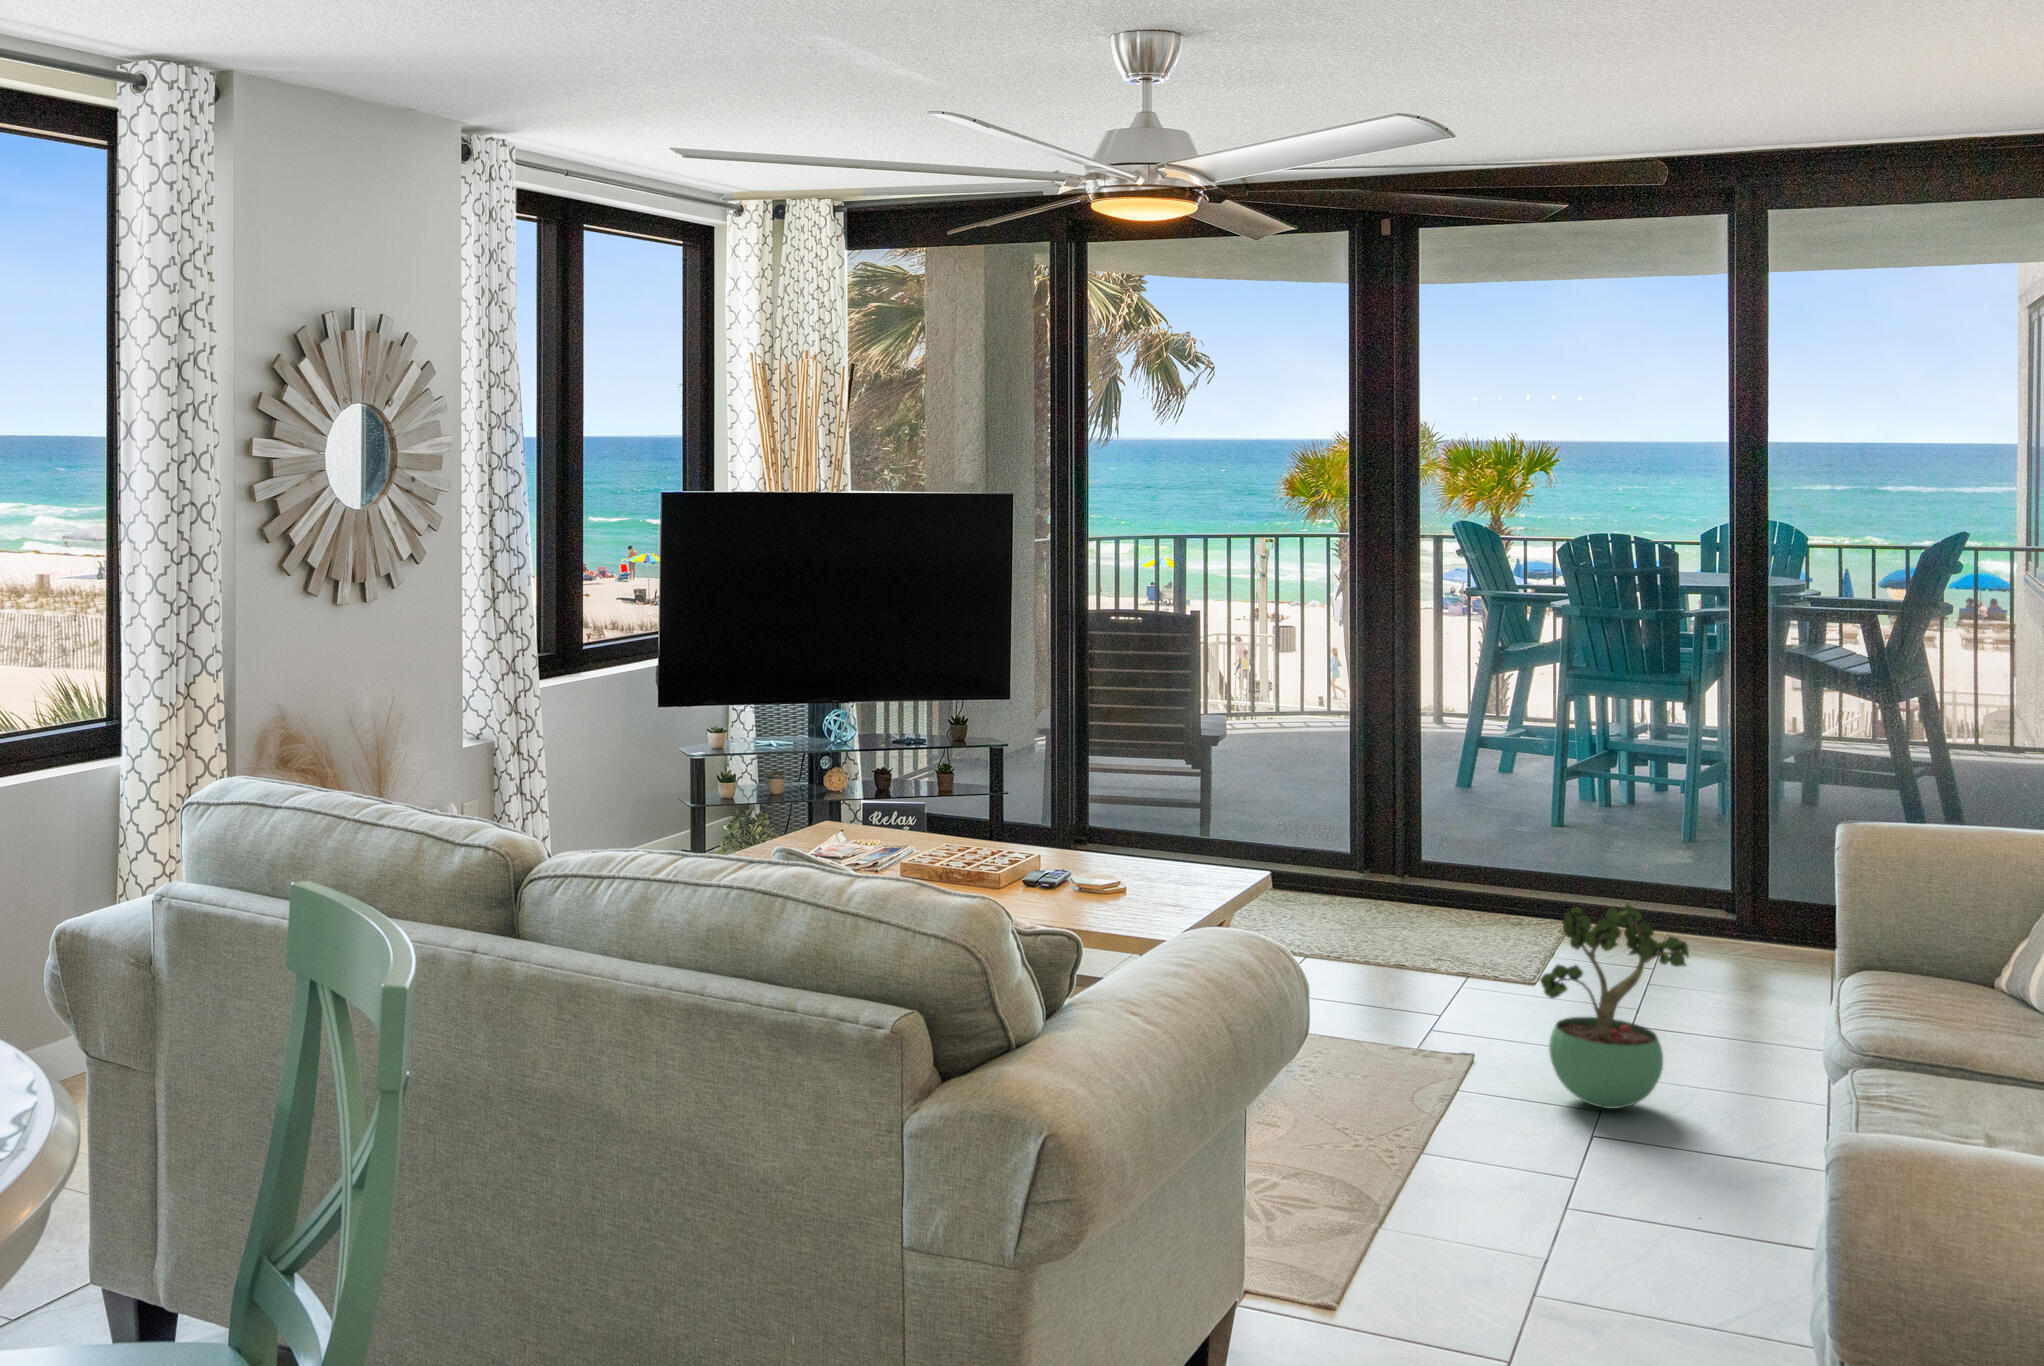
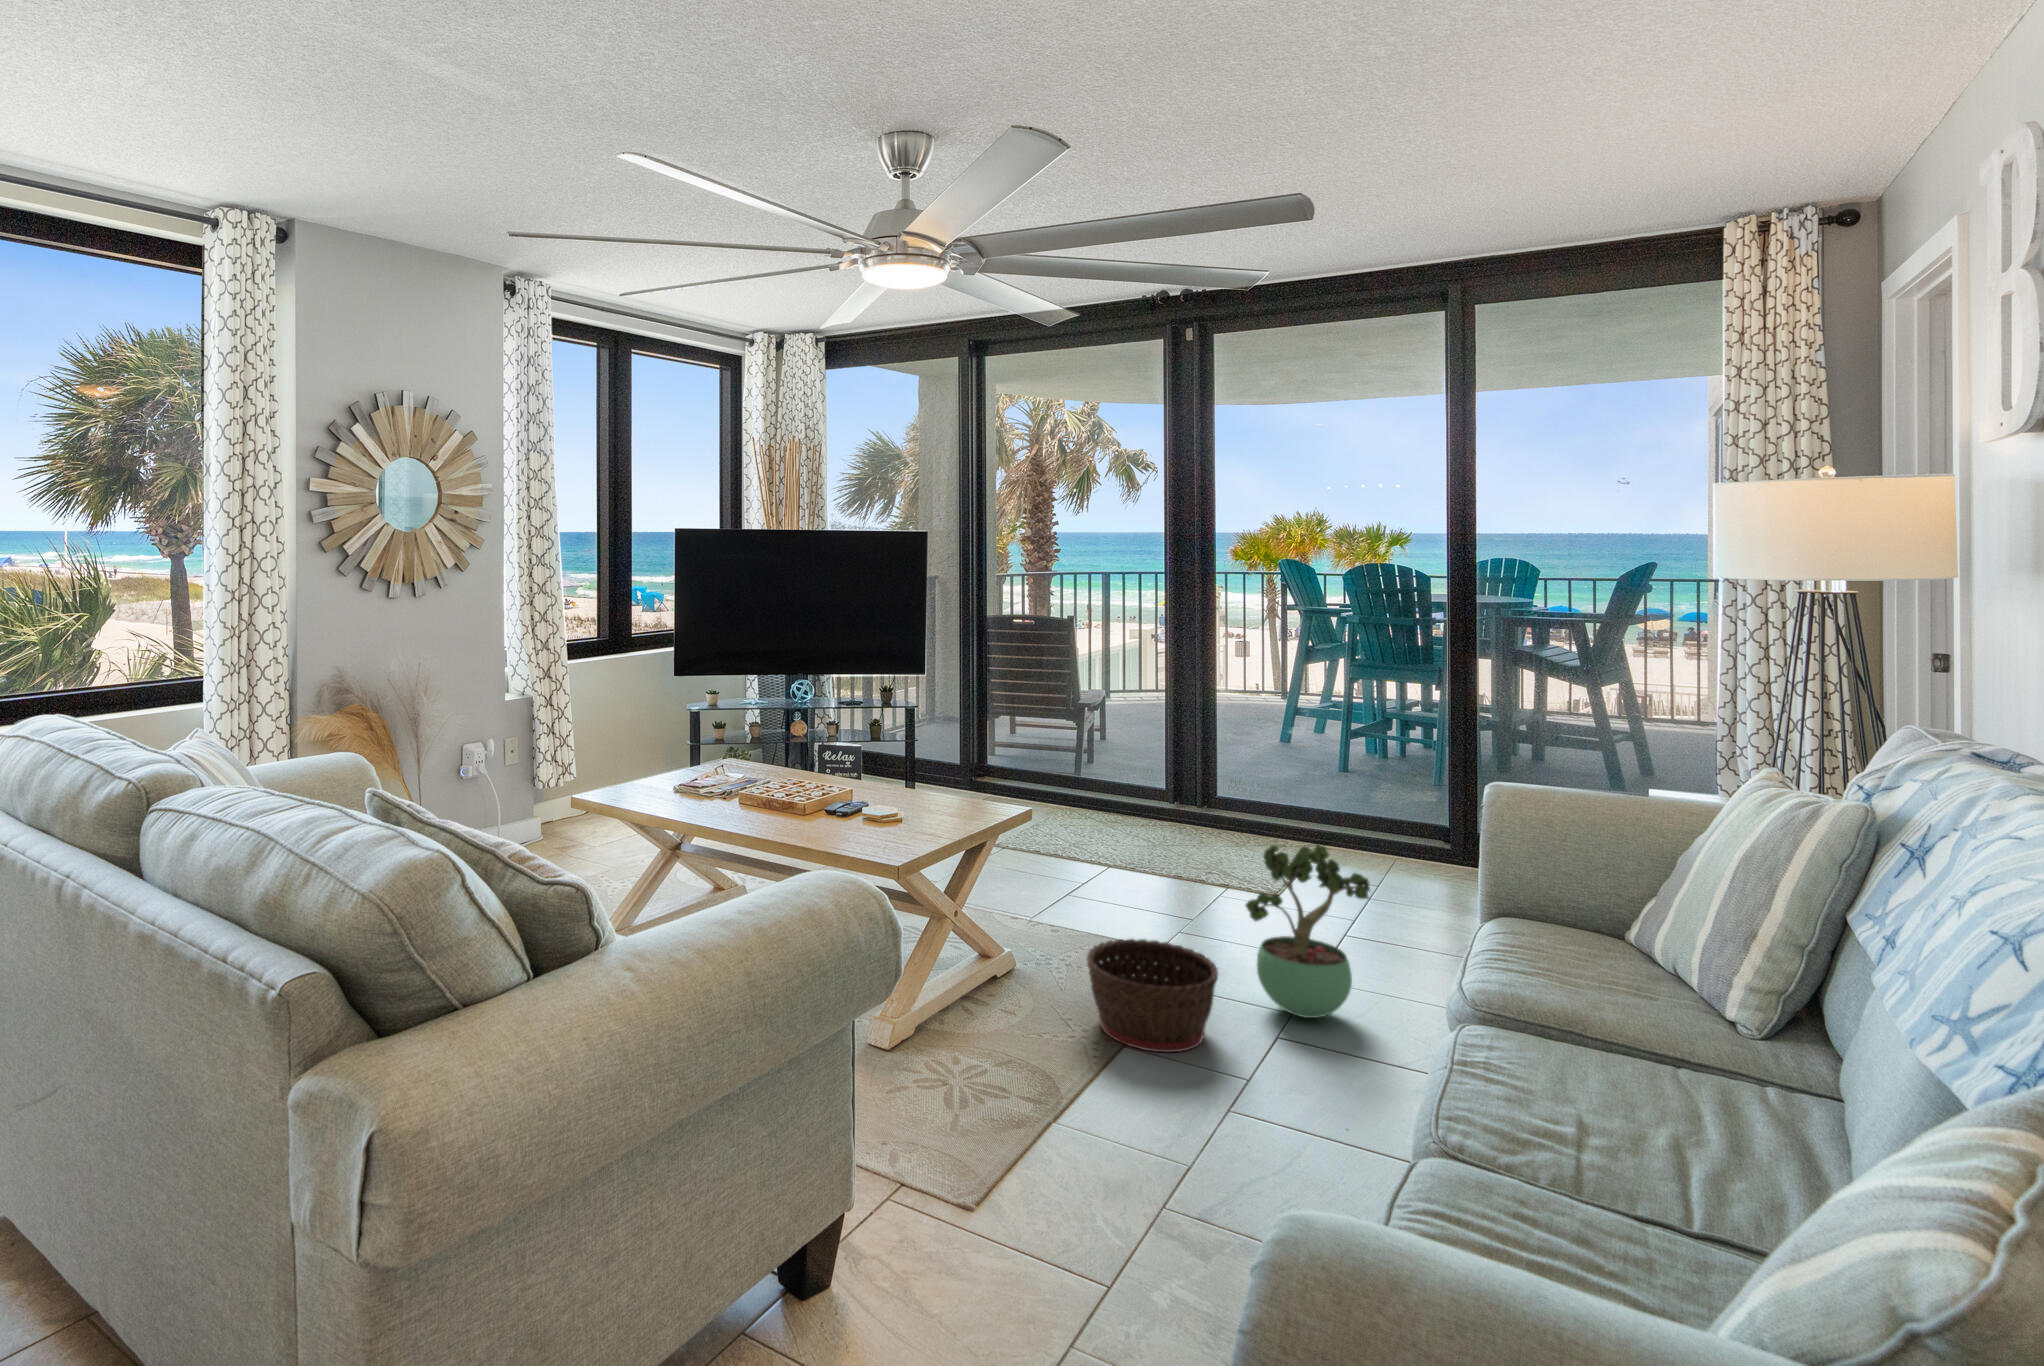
basket: none [1362,1026,1522,1151] -> present [1087,939,1218,1052]

